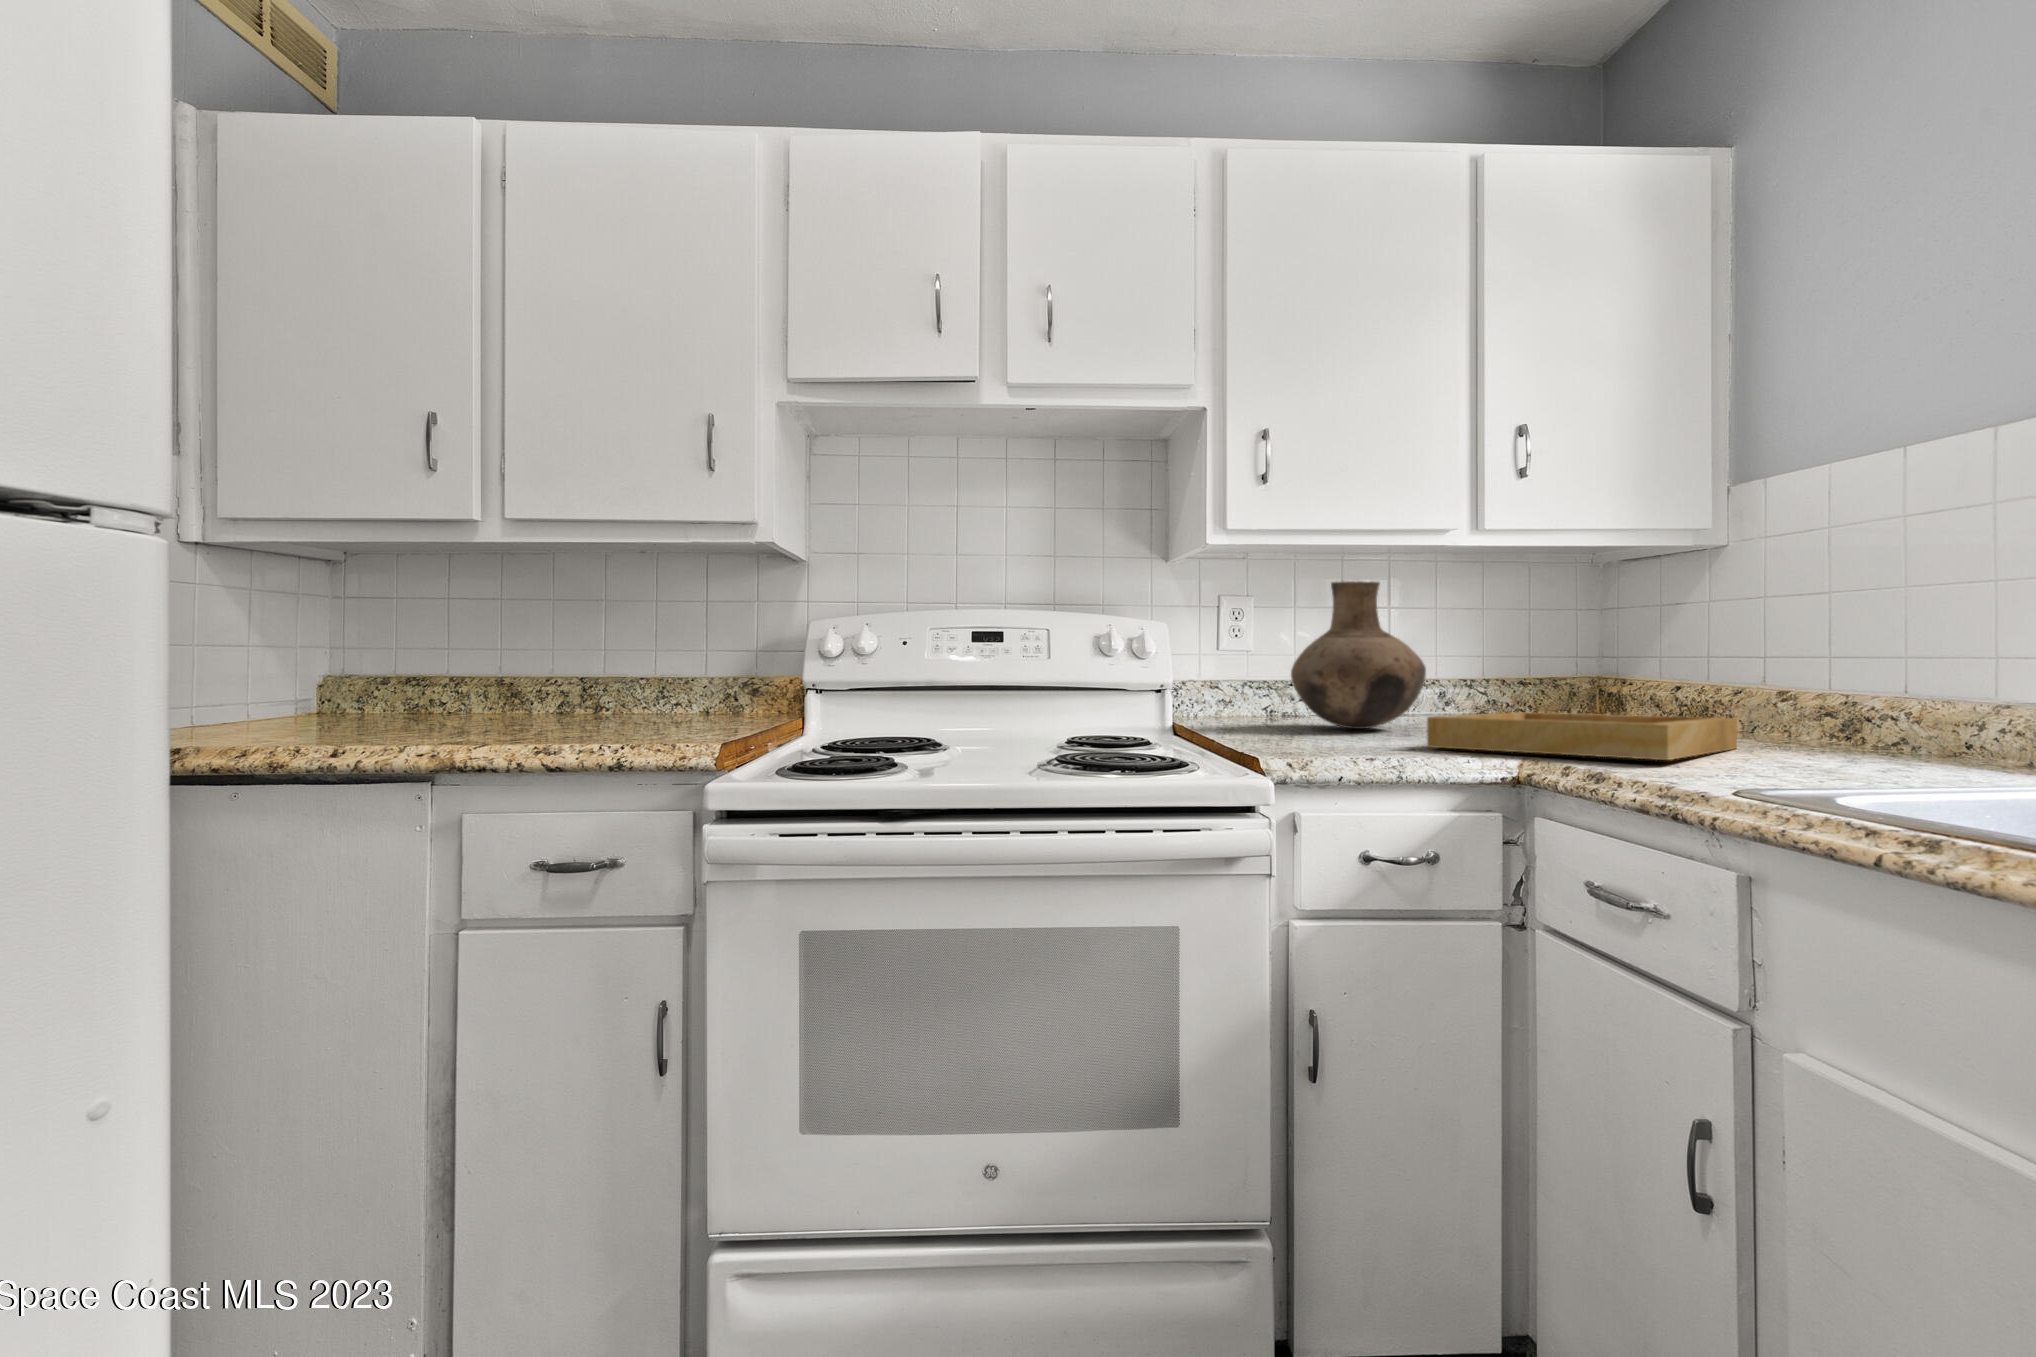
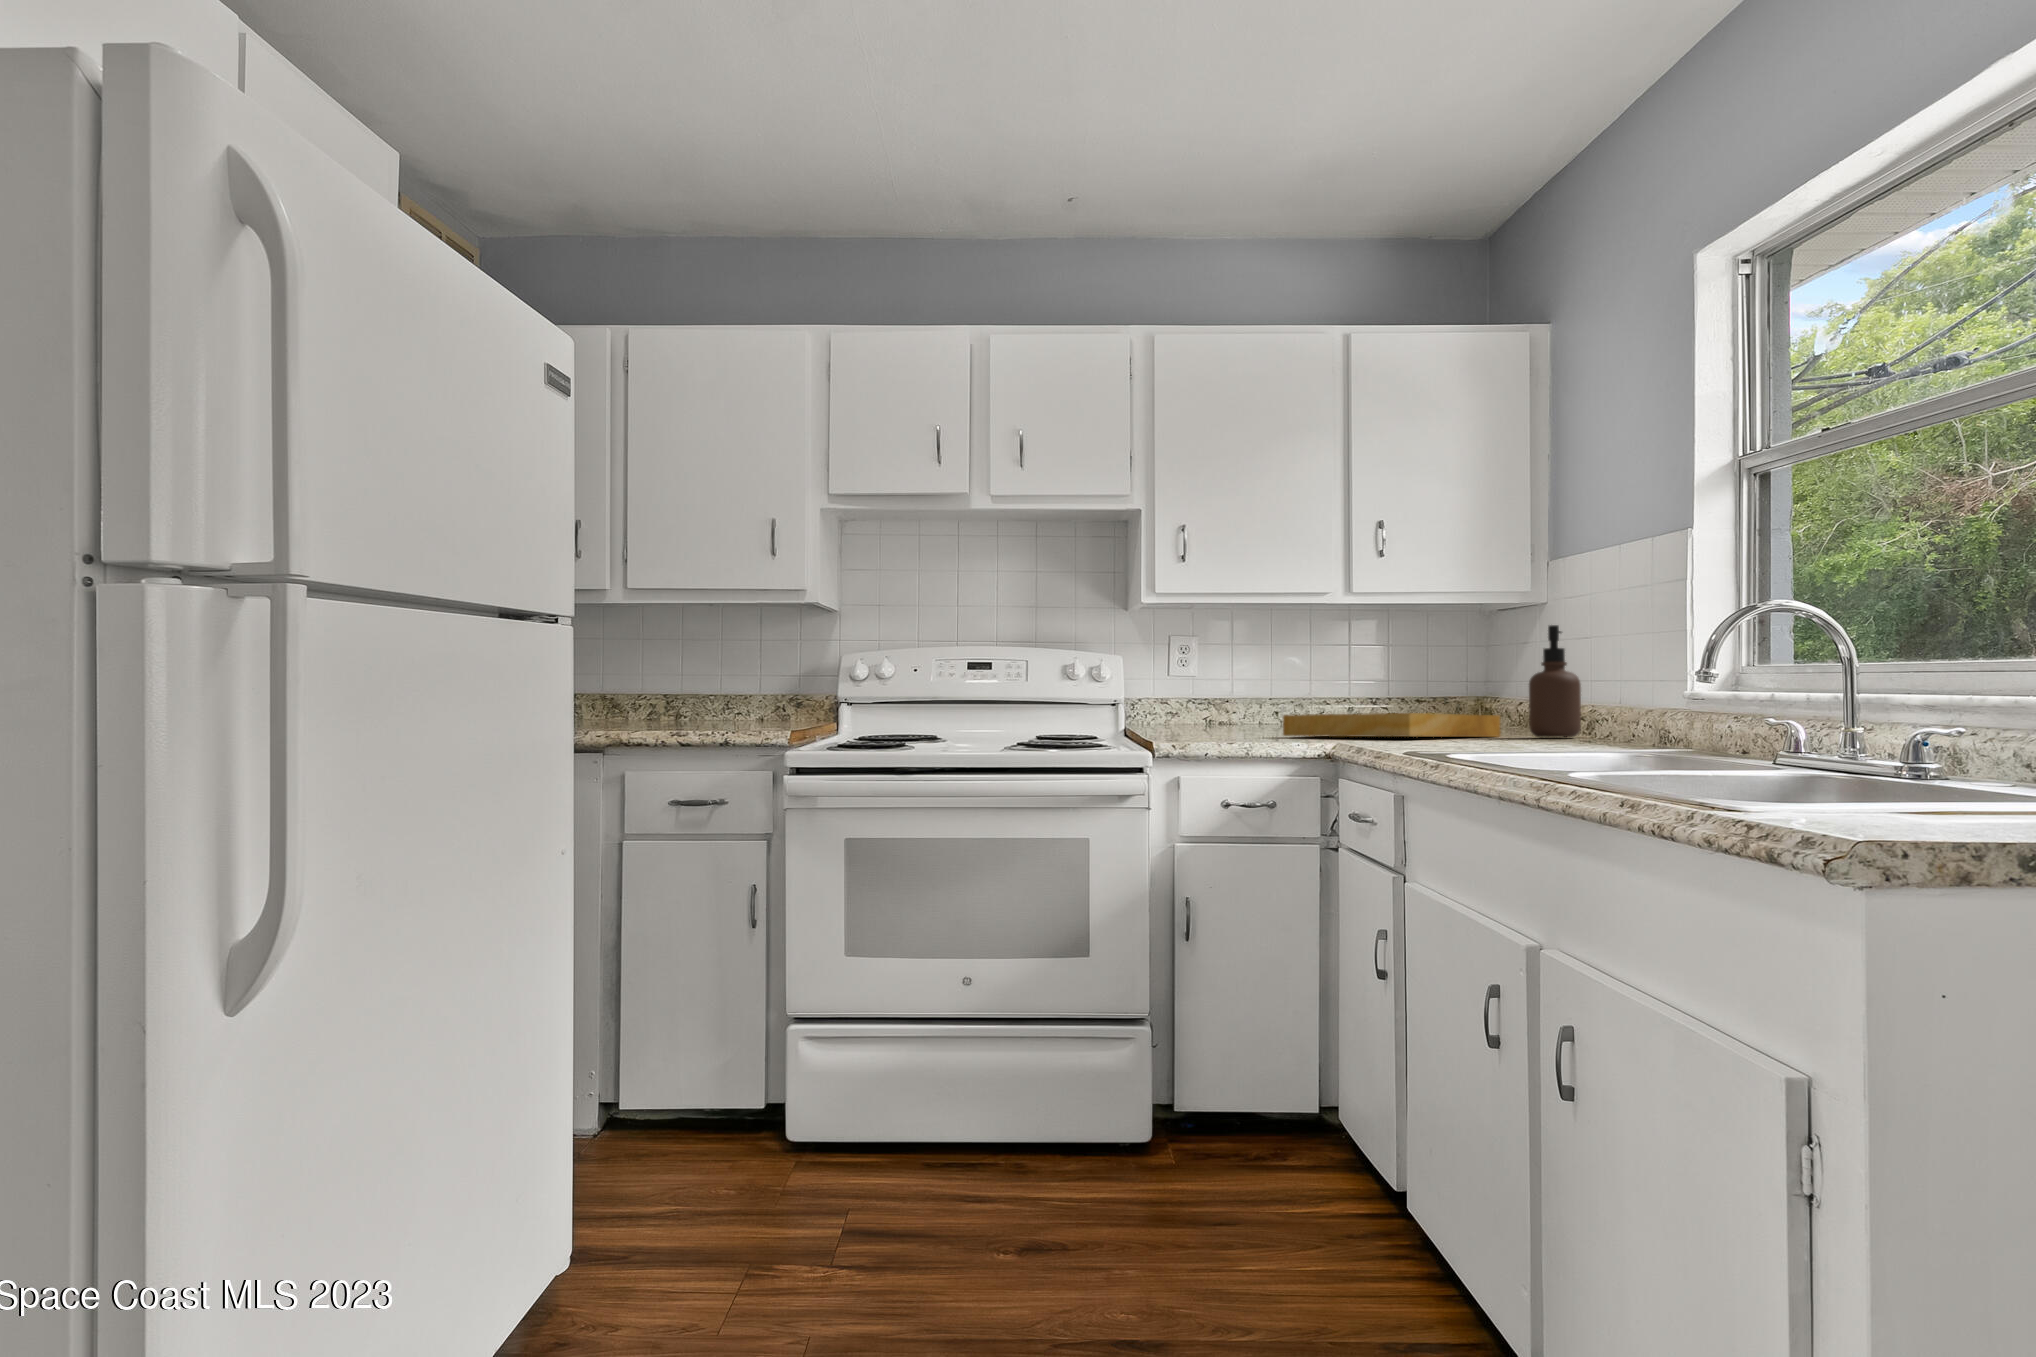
vase: present [1291,581,1426,729] -> none [1216,619,1318,733]
soap dispenser: none [1806,590,1898,757] -> present [1529,625,1581,737]

